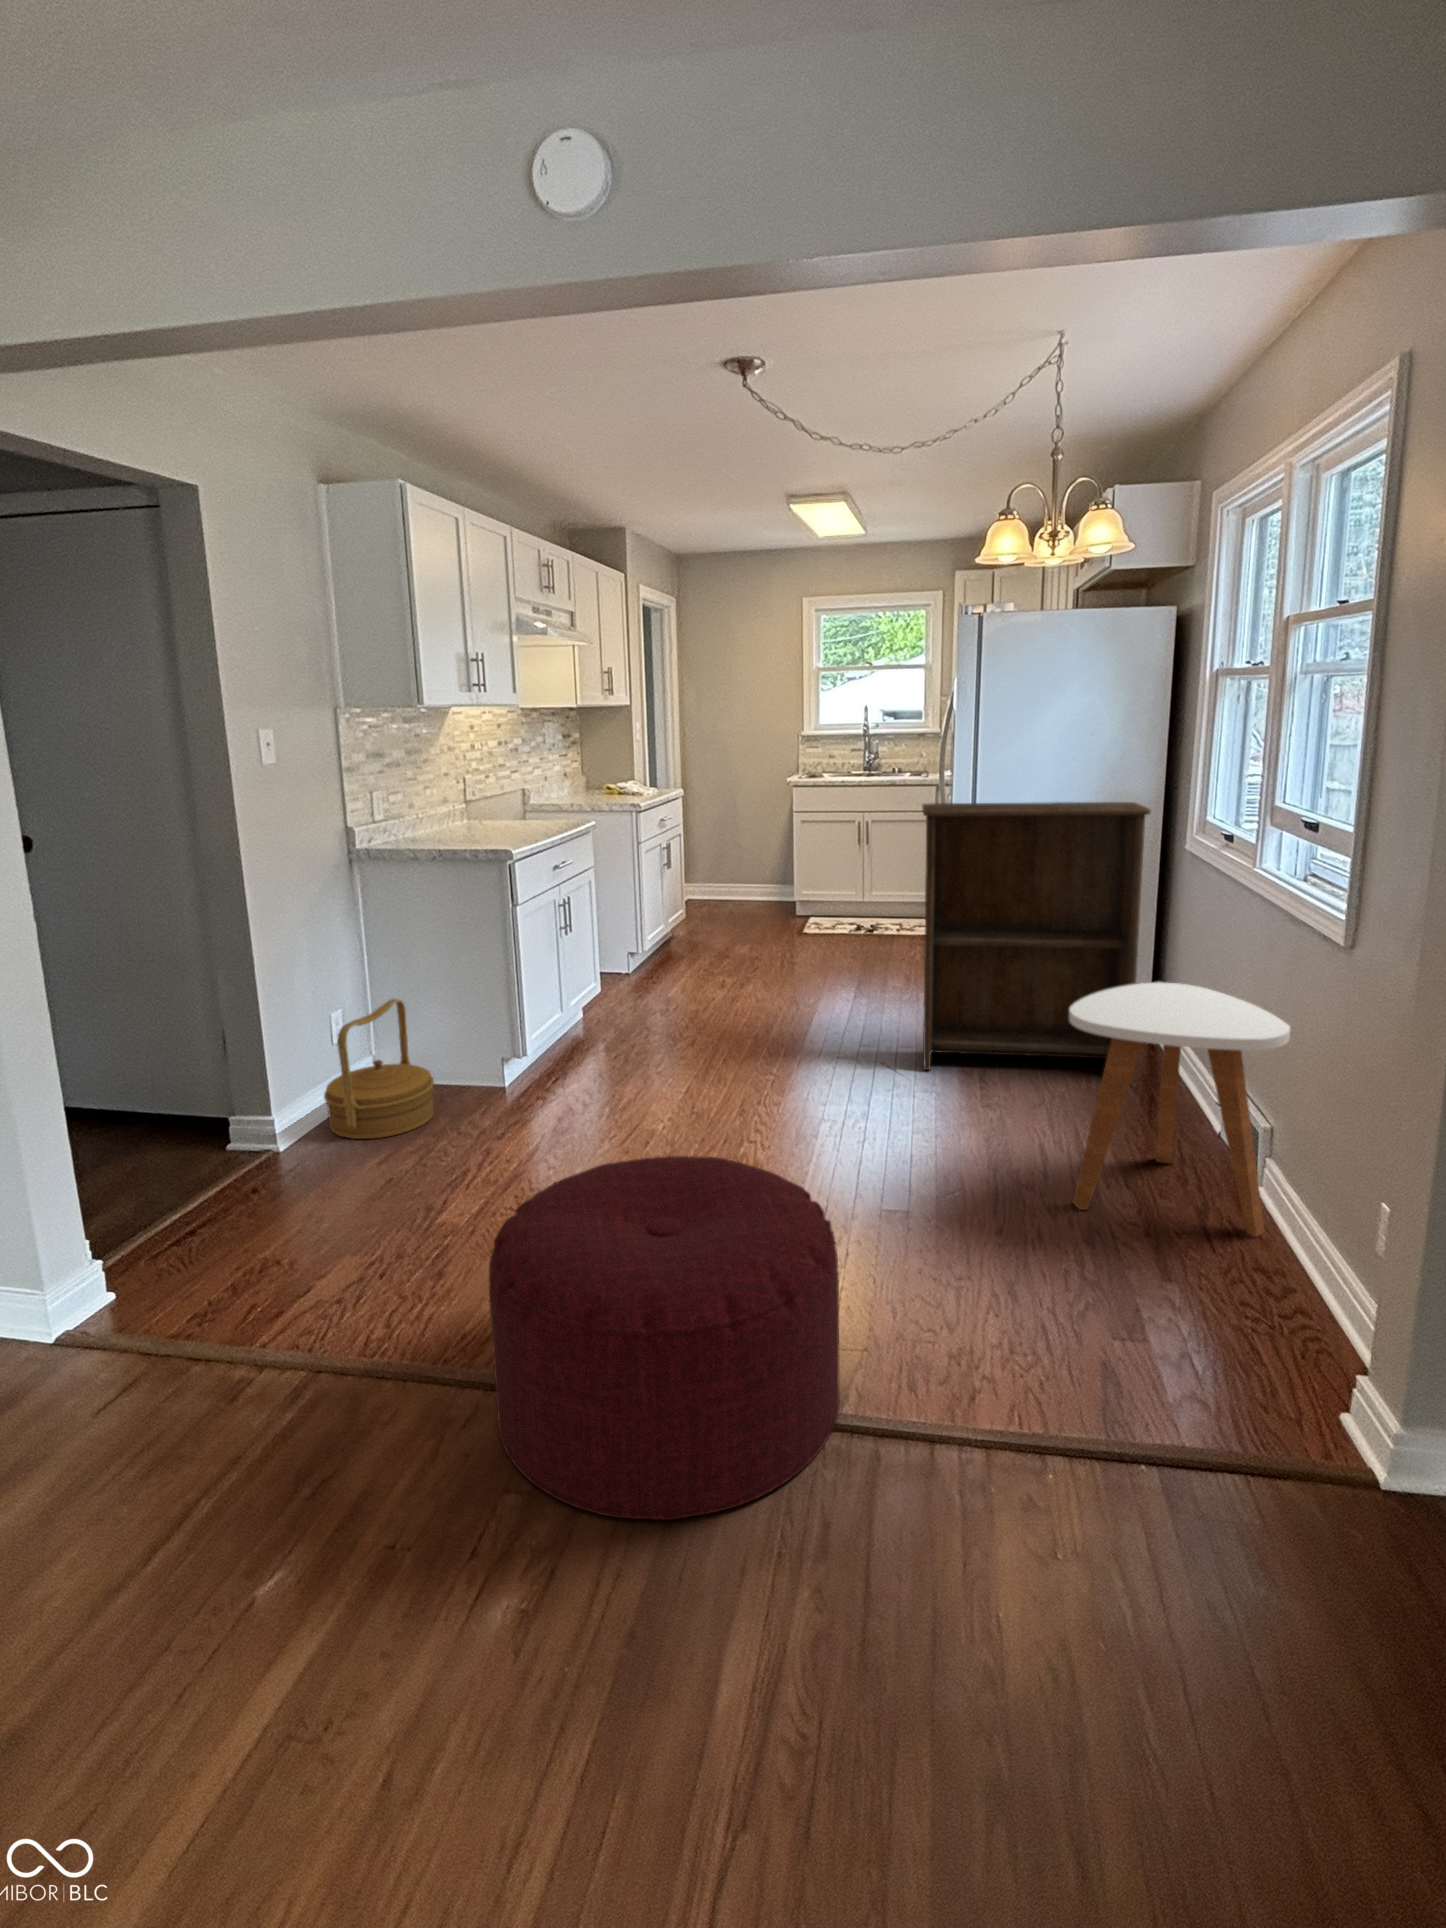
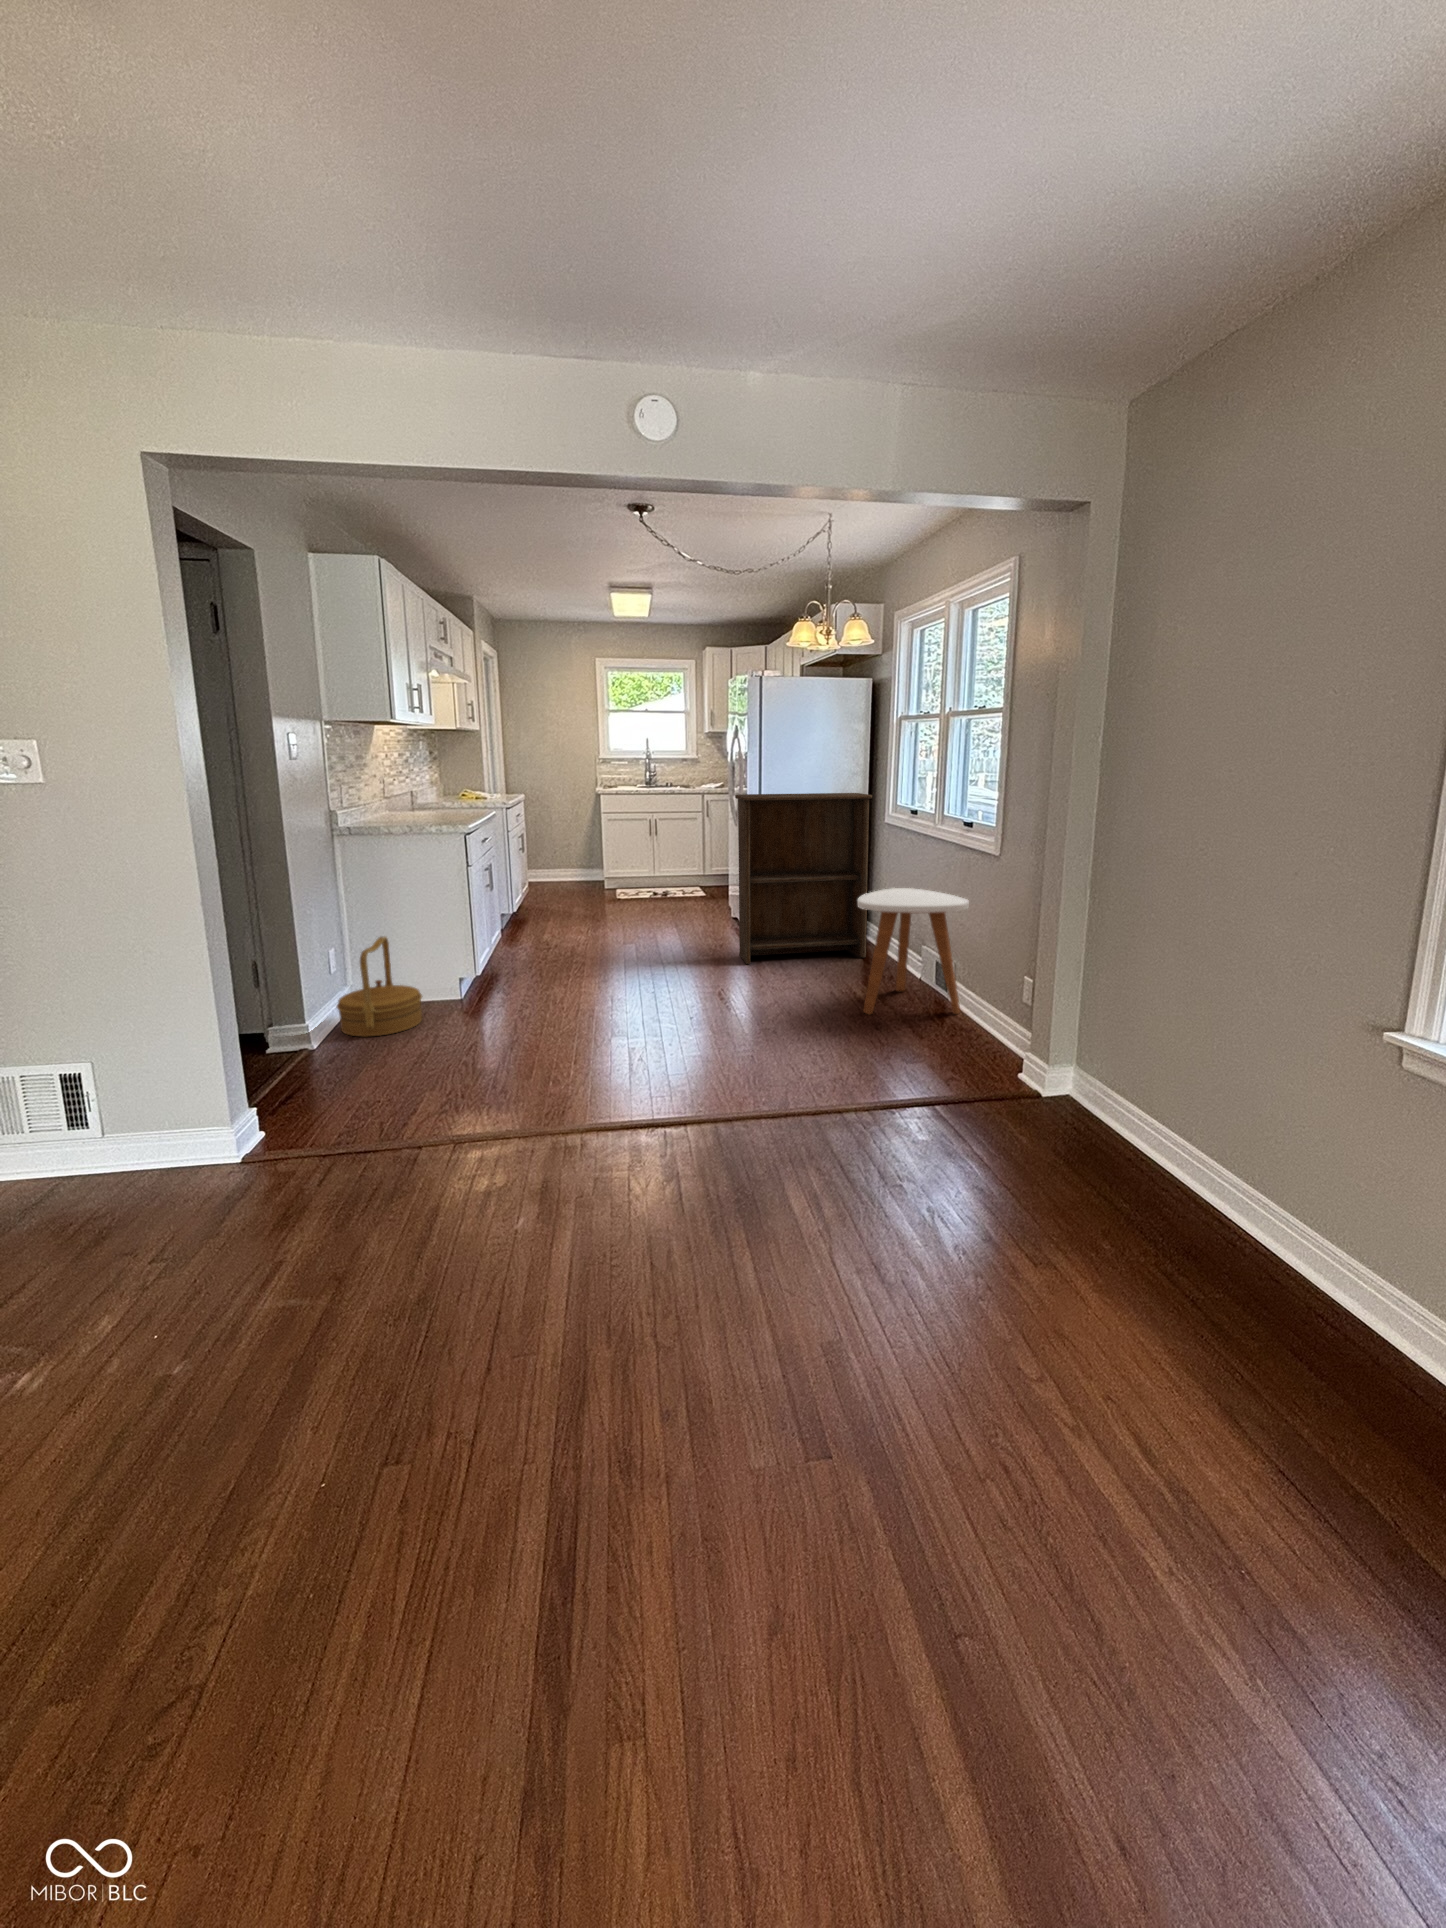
ottoman: present [489,1156,839,1520] -> none [594,983,795,1158]

